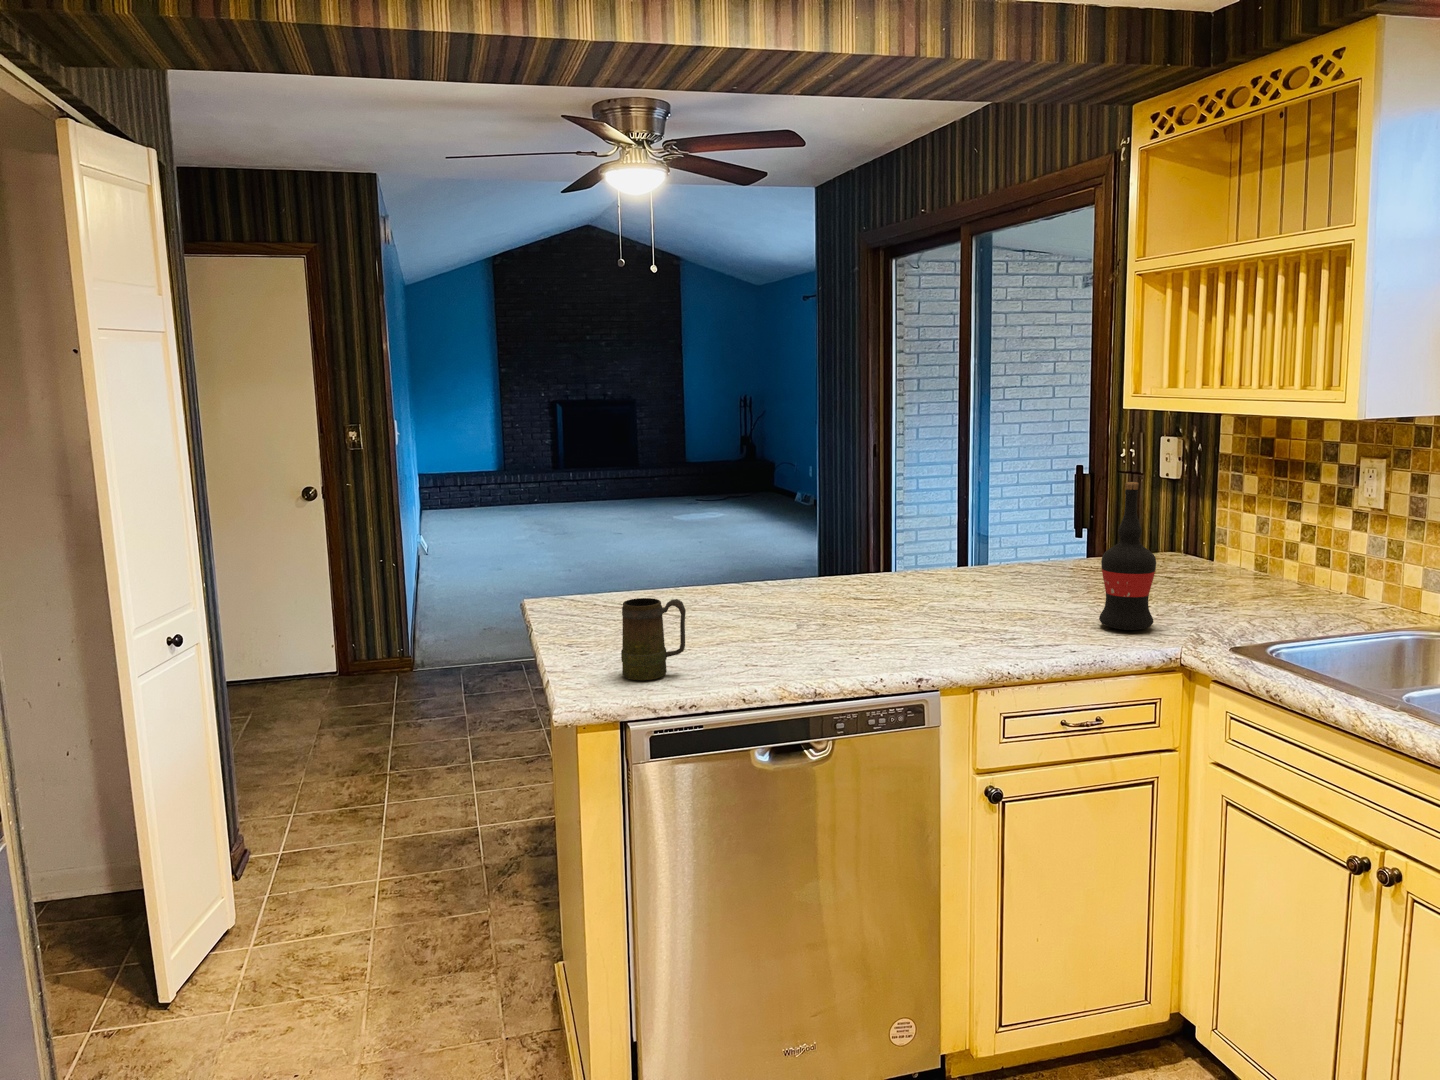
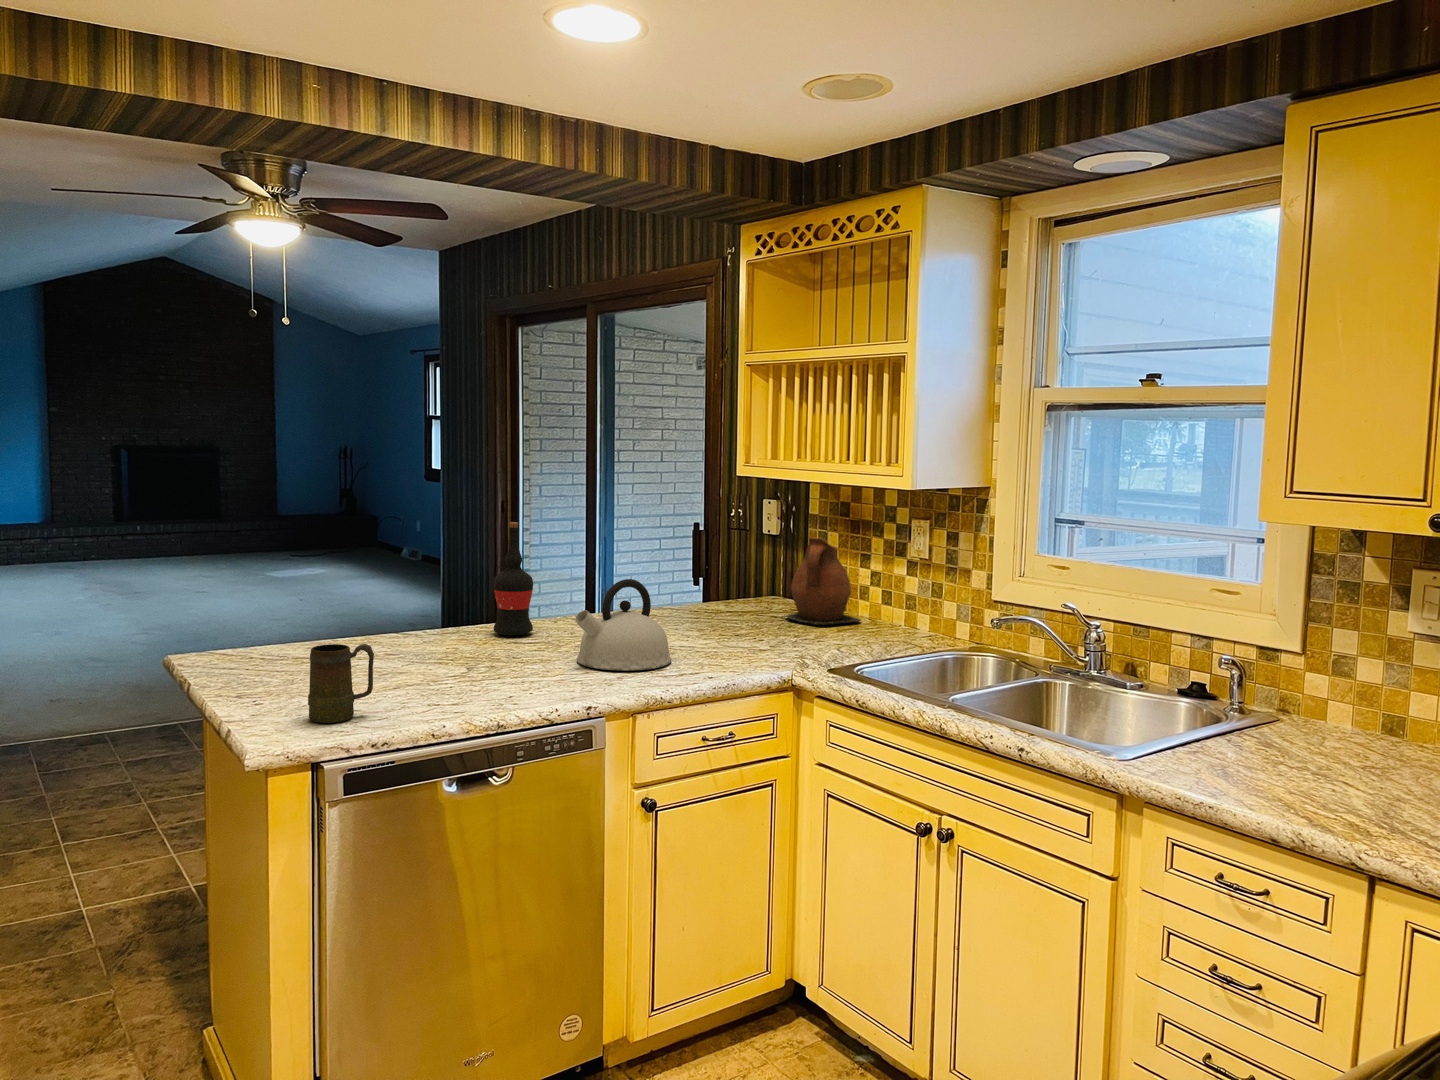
ceramic pitcher: none [1177,481,1285,588] -> present [784,538,861,624]
wine bottle: present [1099,482,1156,630] -> present [494,522,533,635]
kettle: none [914,531,1029,637] -> present [575,579,671,671]

